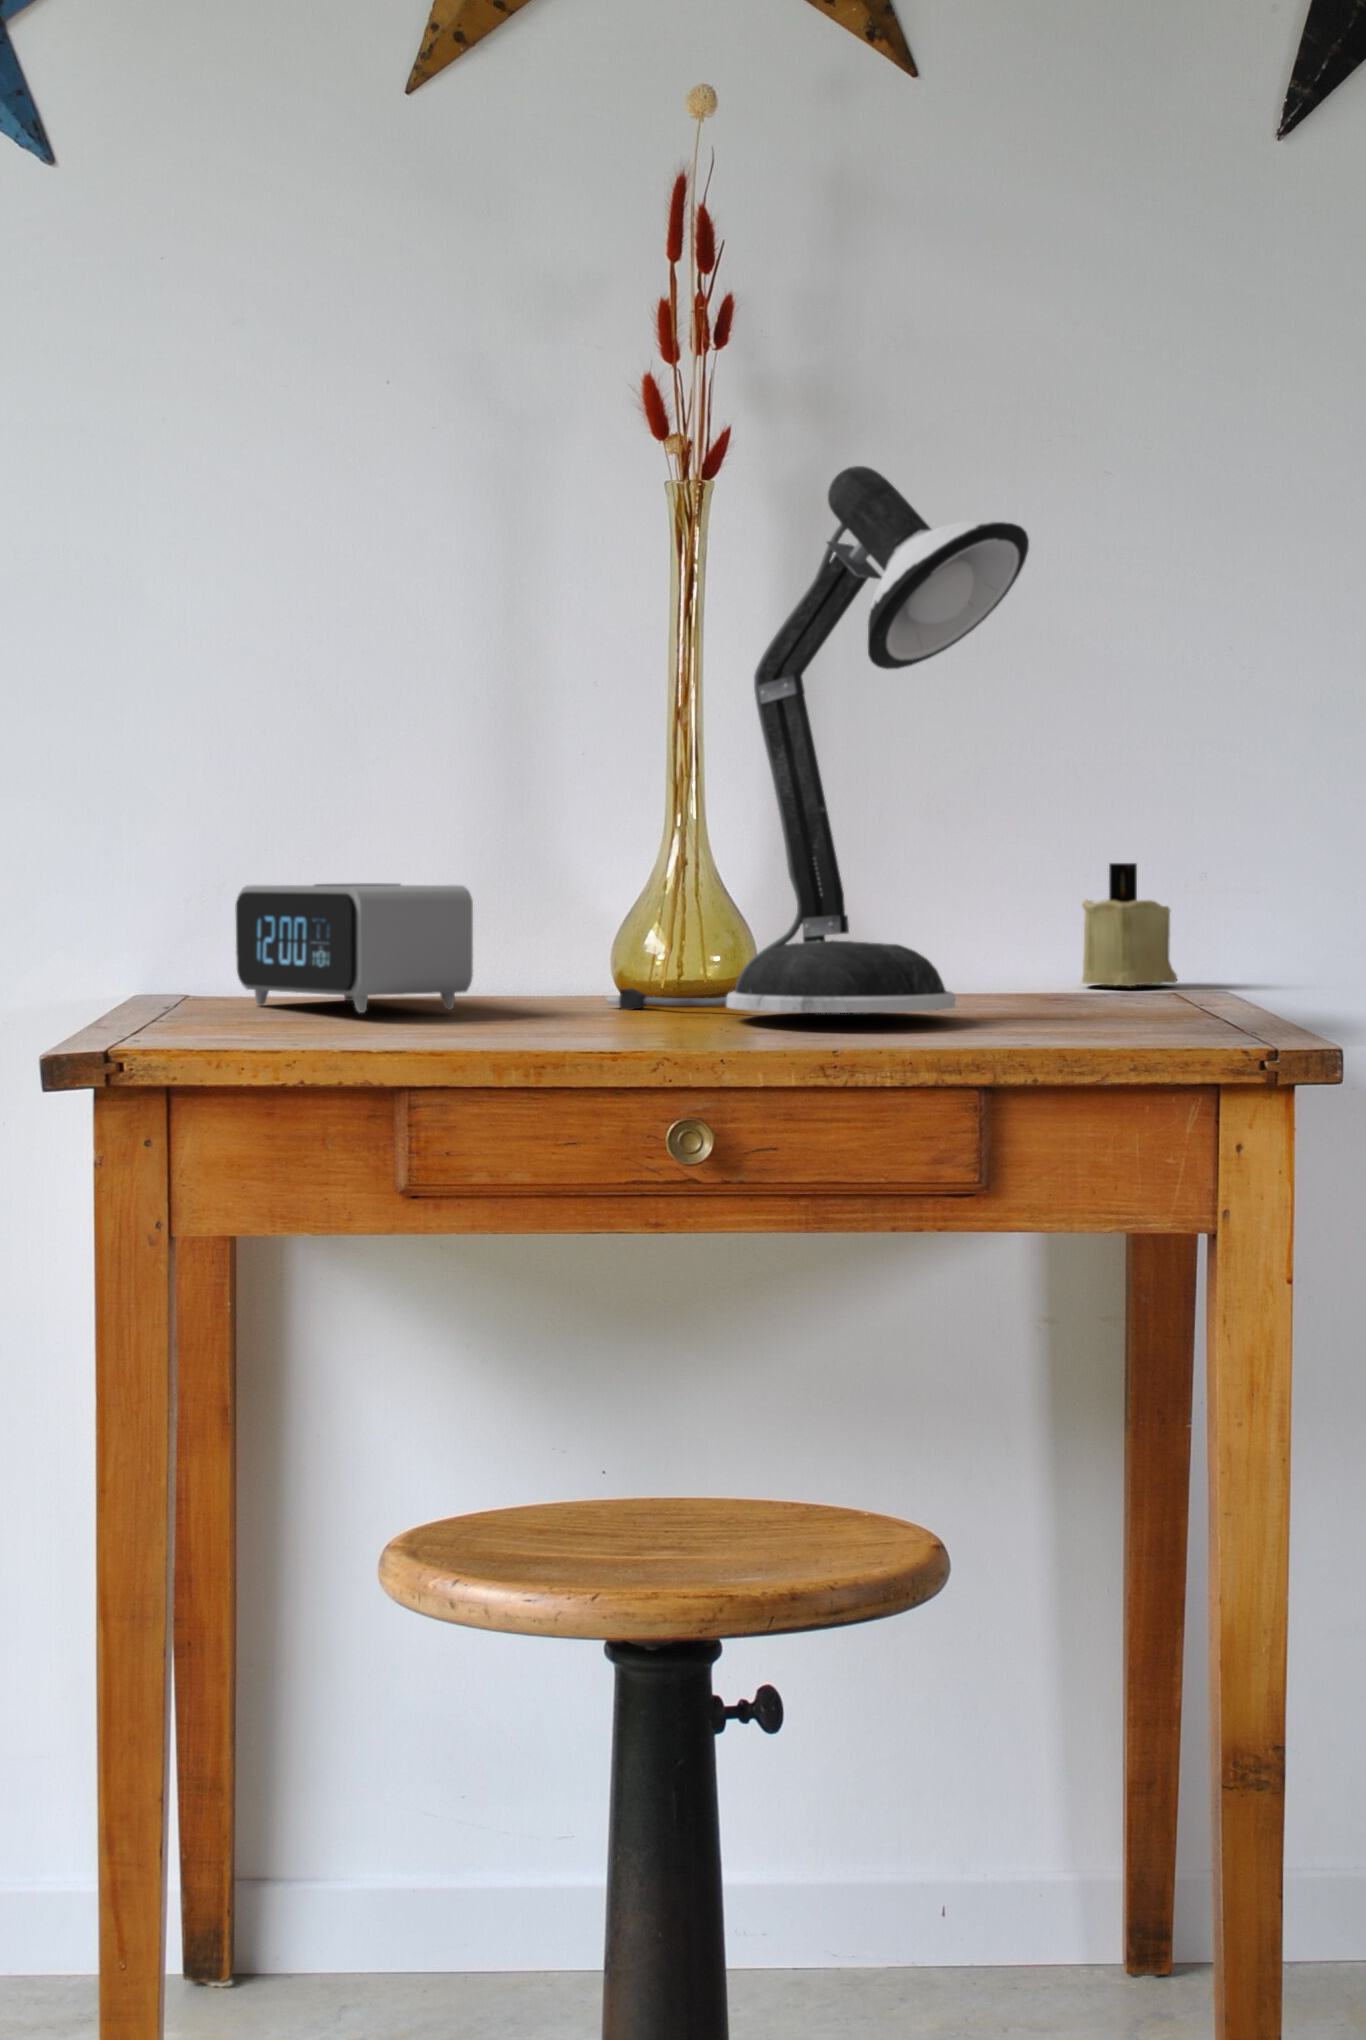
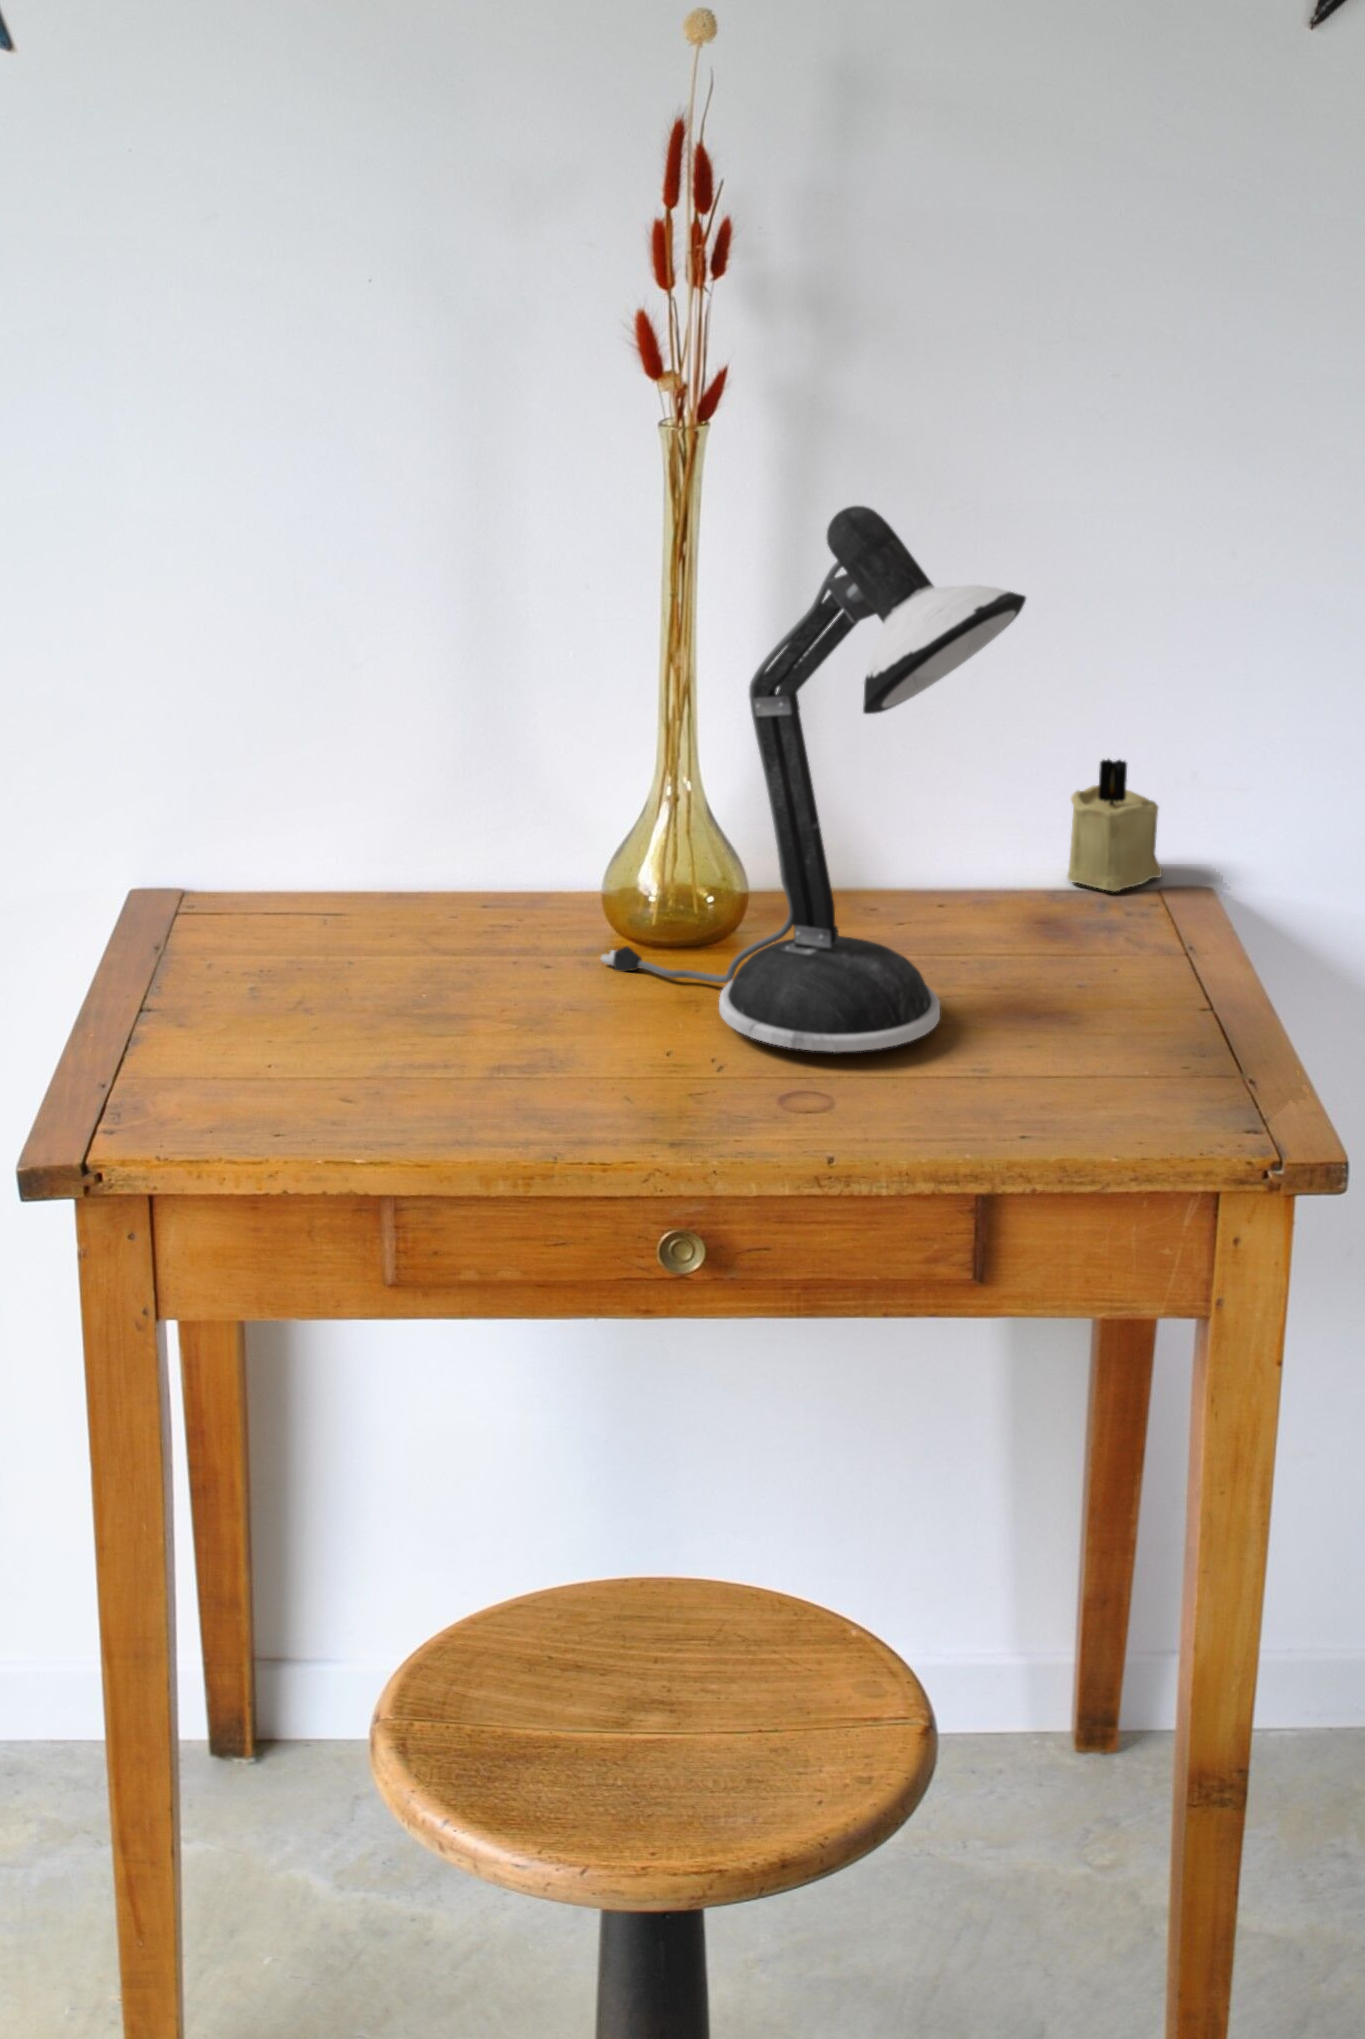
alarm clock: present [236,884,473,1013] -> none [235,821,472,1011]

